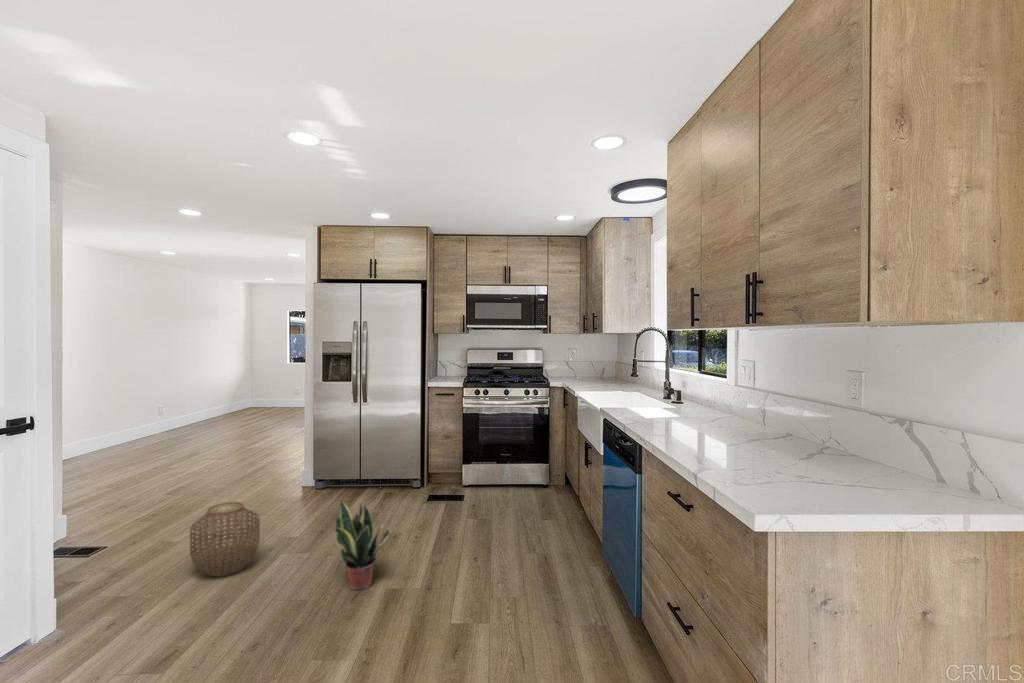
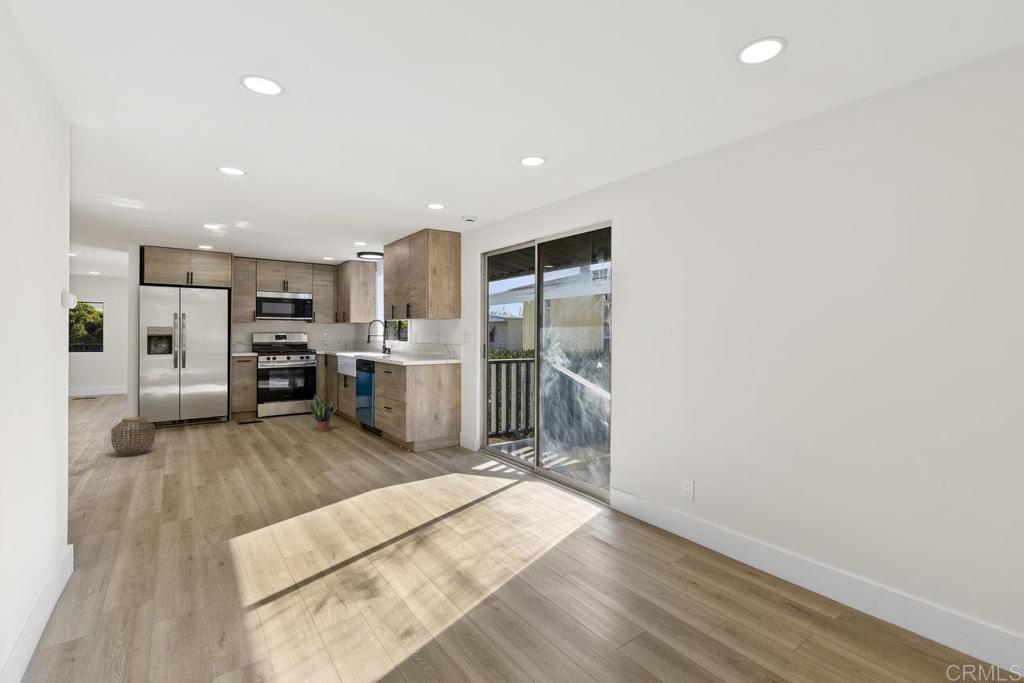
potted plant: present [335,501,389,590] -> present [310,396,336,432]

